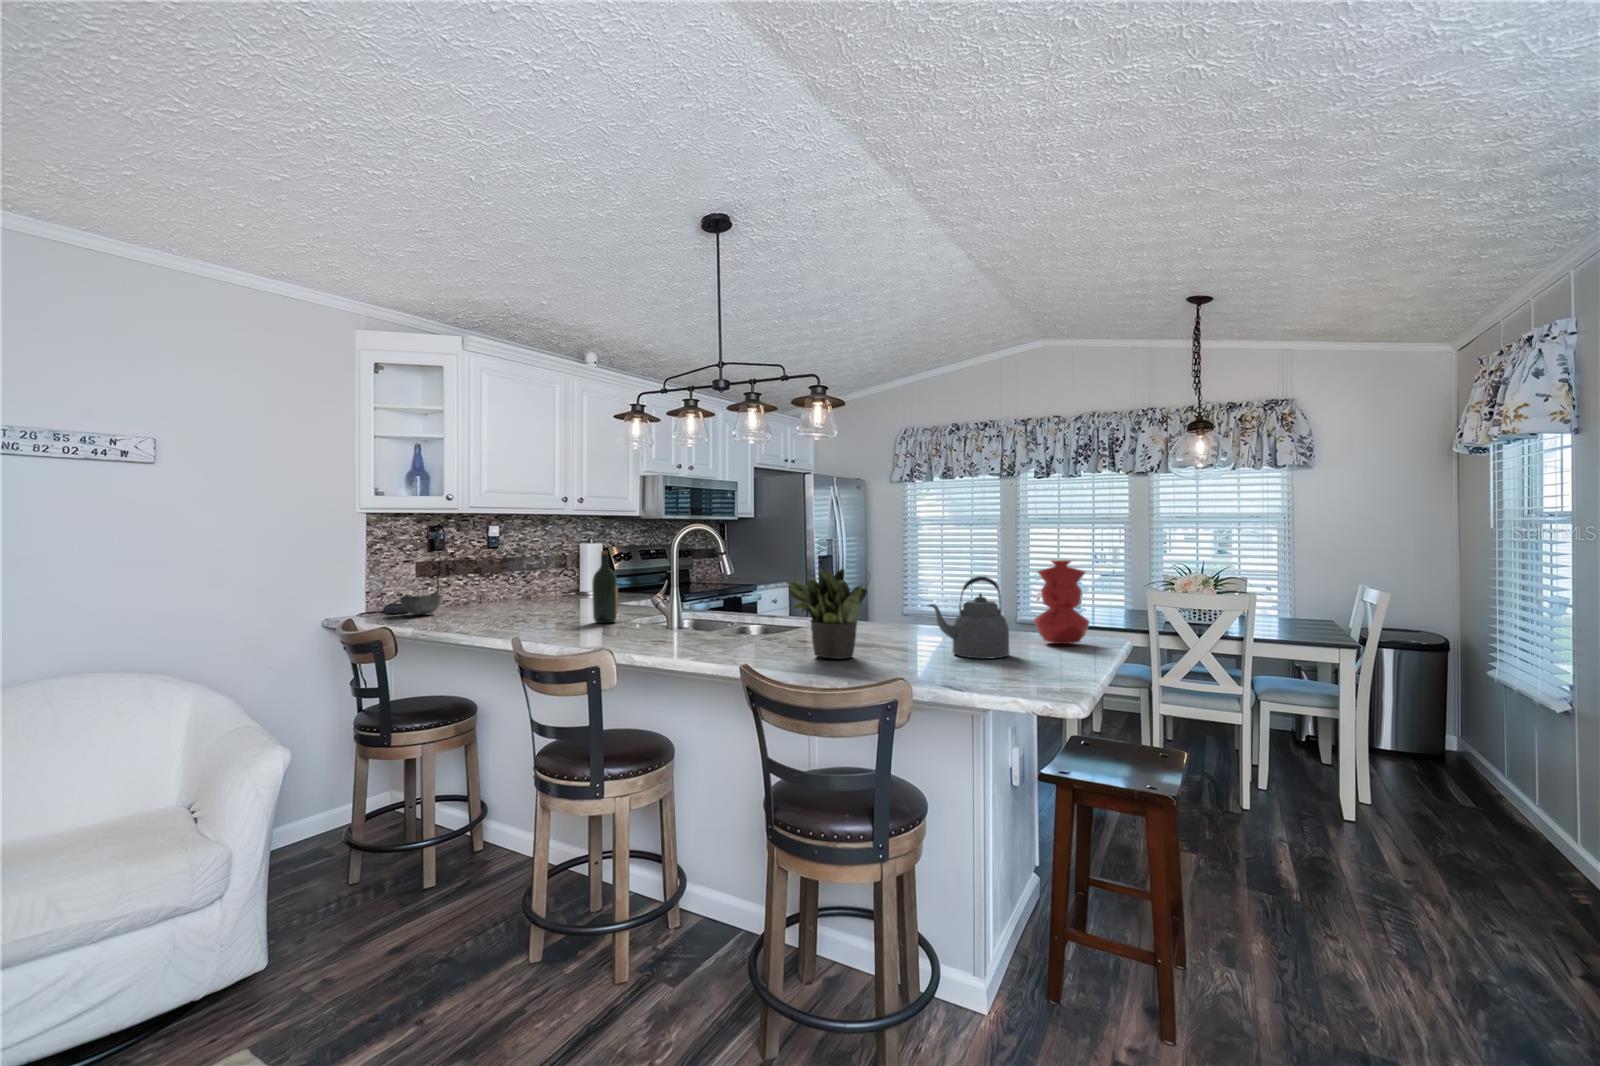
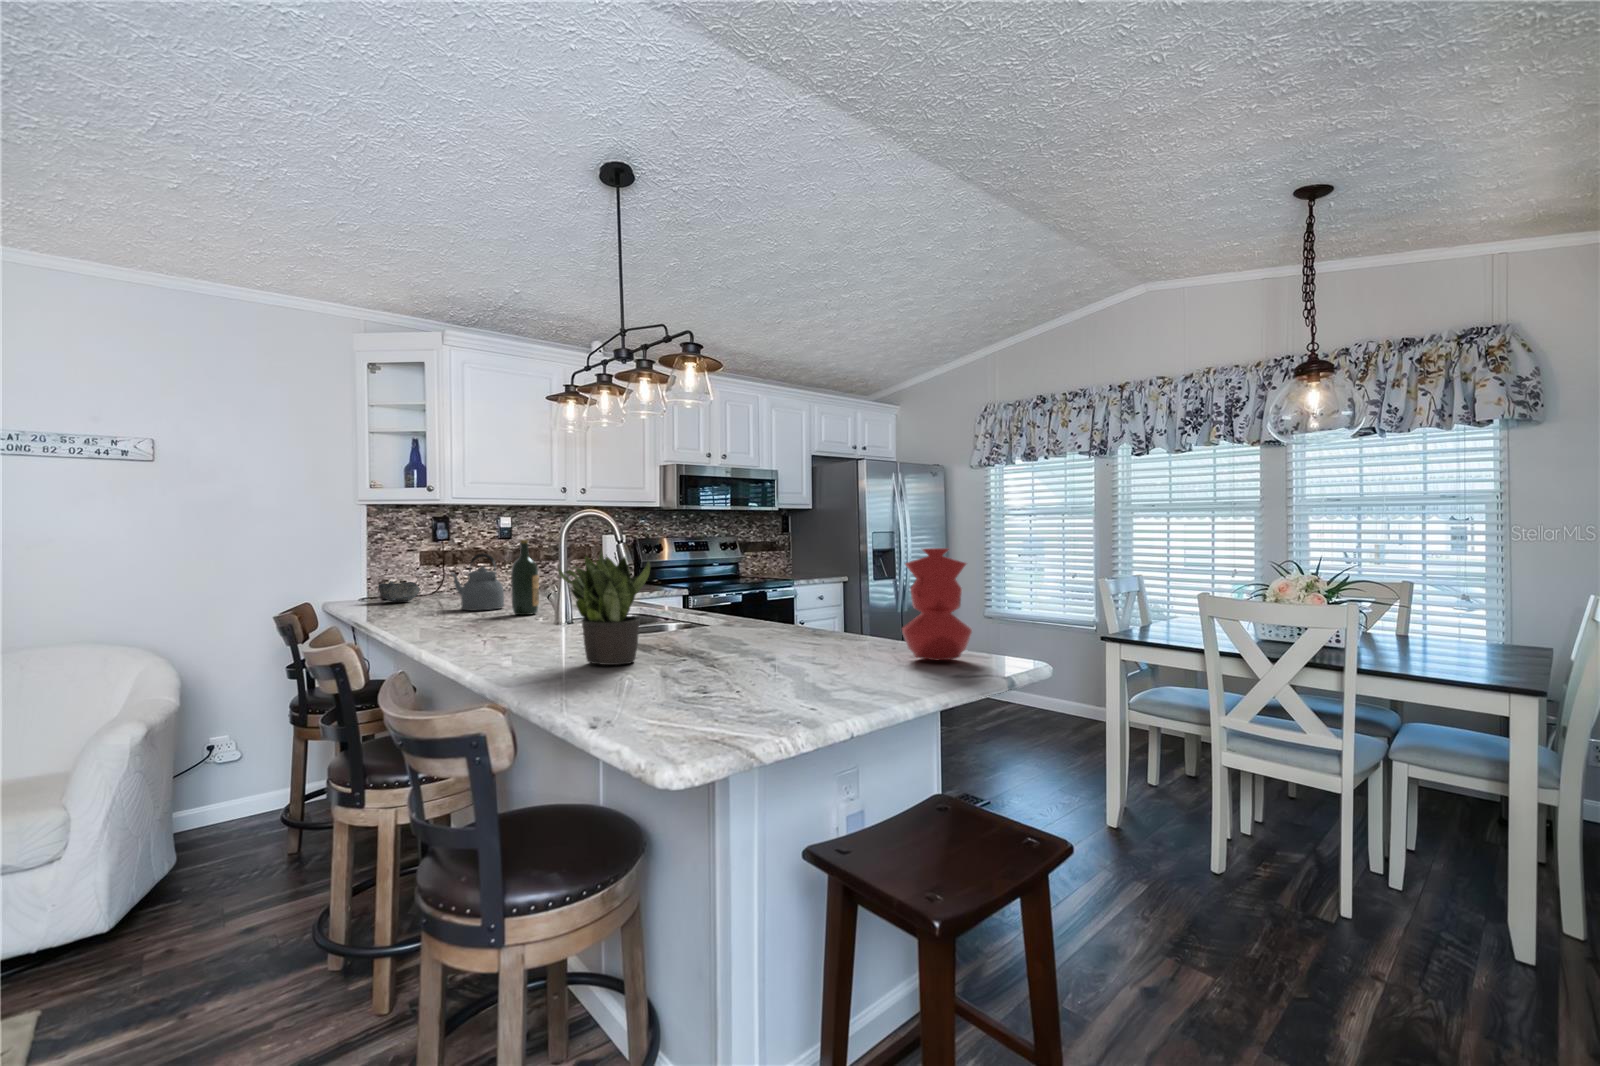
kettle: present [928,576,1010,659] -> present [450,553,504,611]

